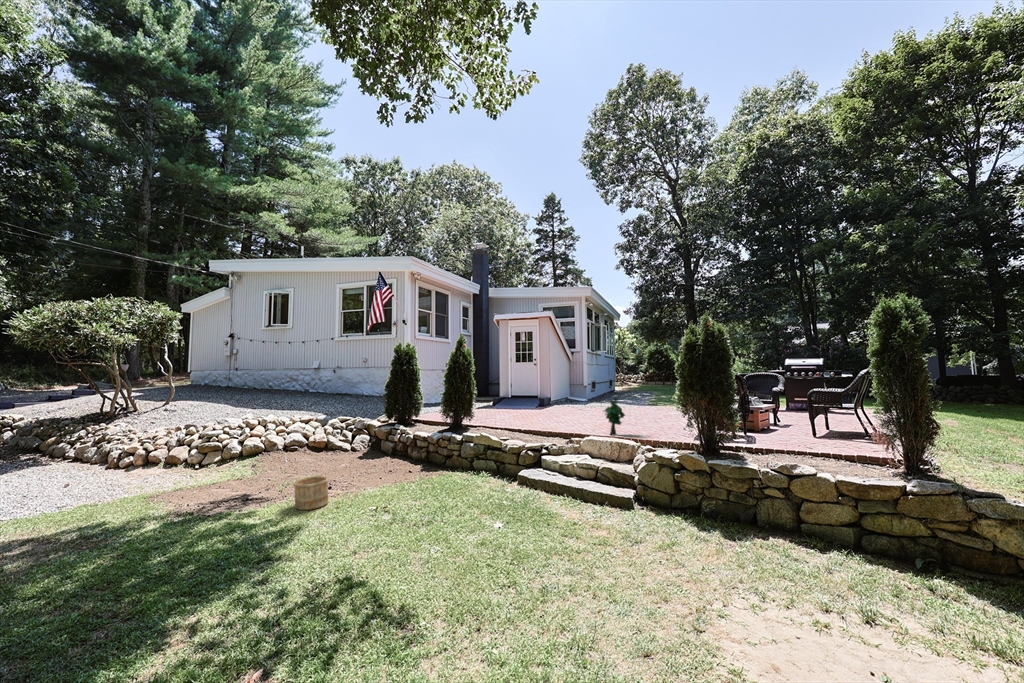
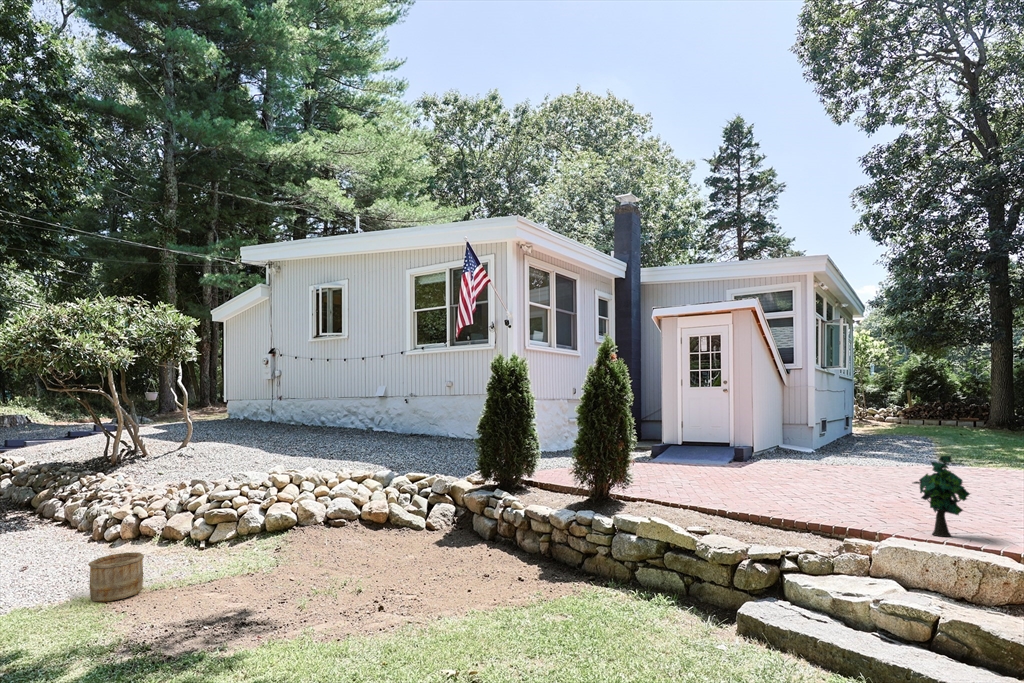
wooden bucket: present [294,476,329,510] -> present [88,552,144,602]

